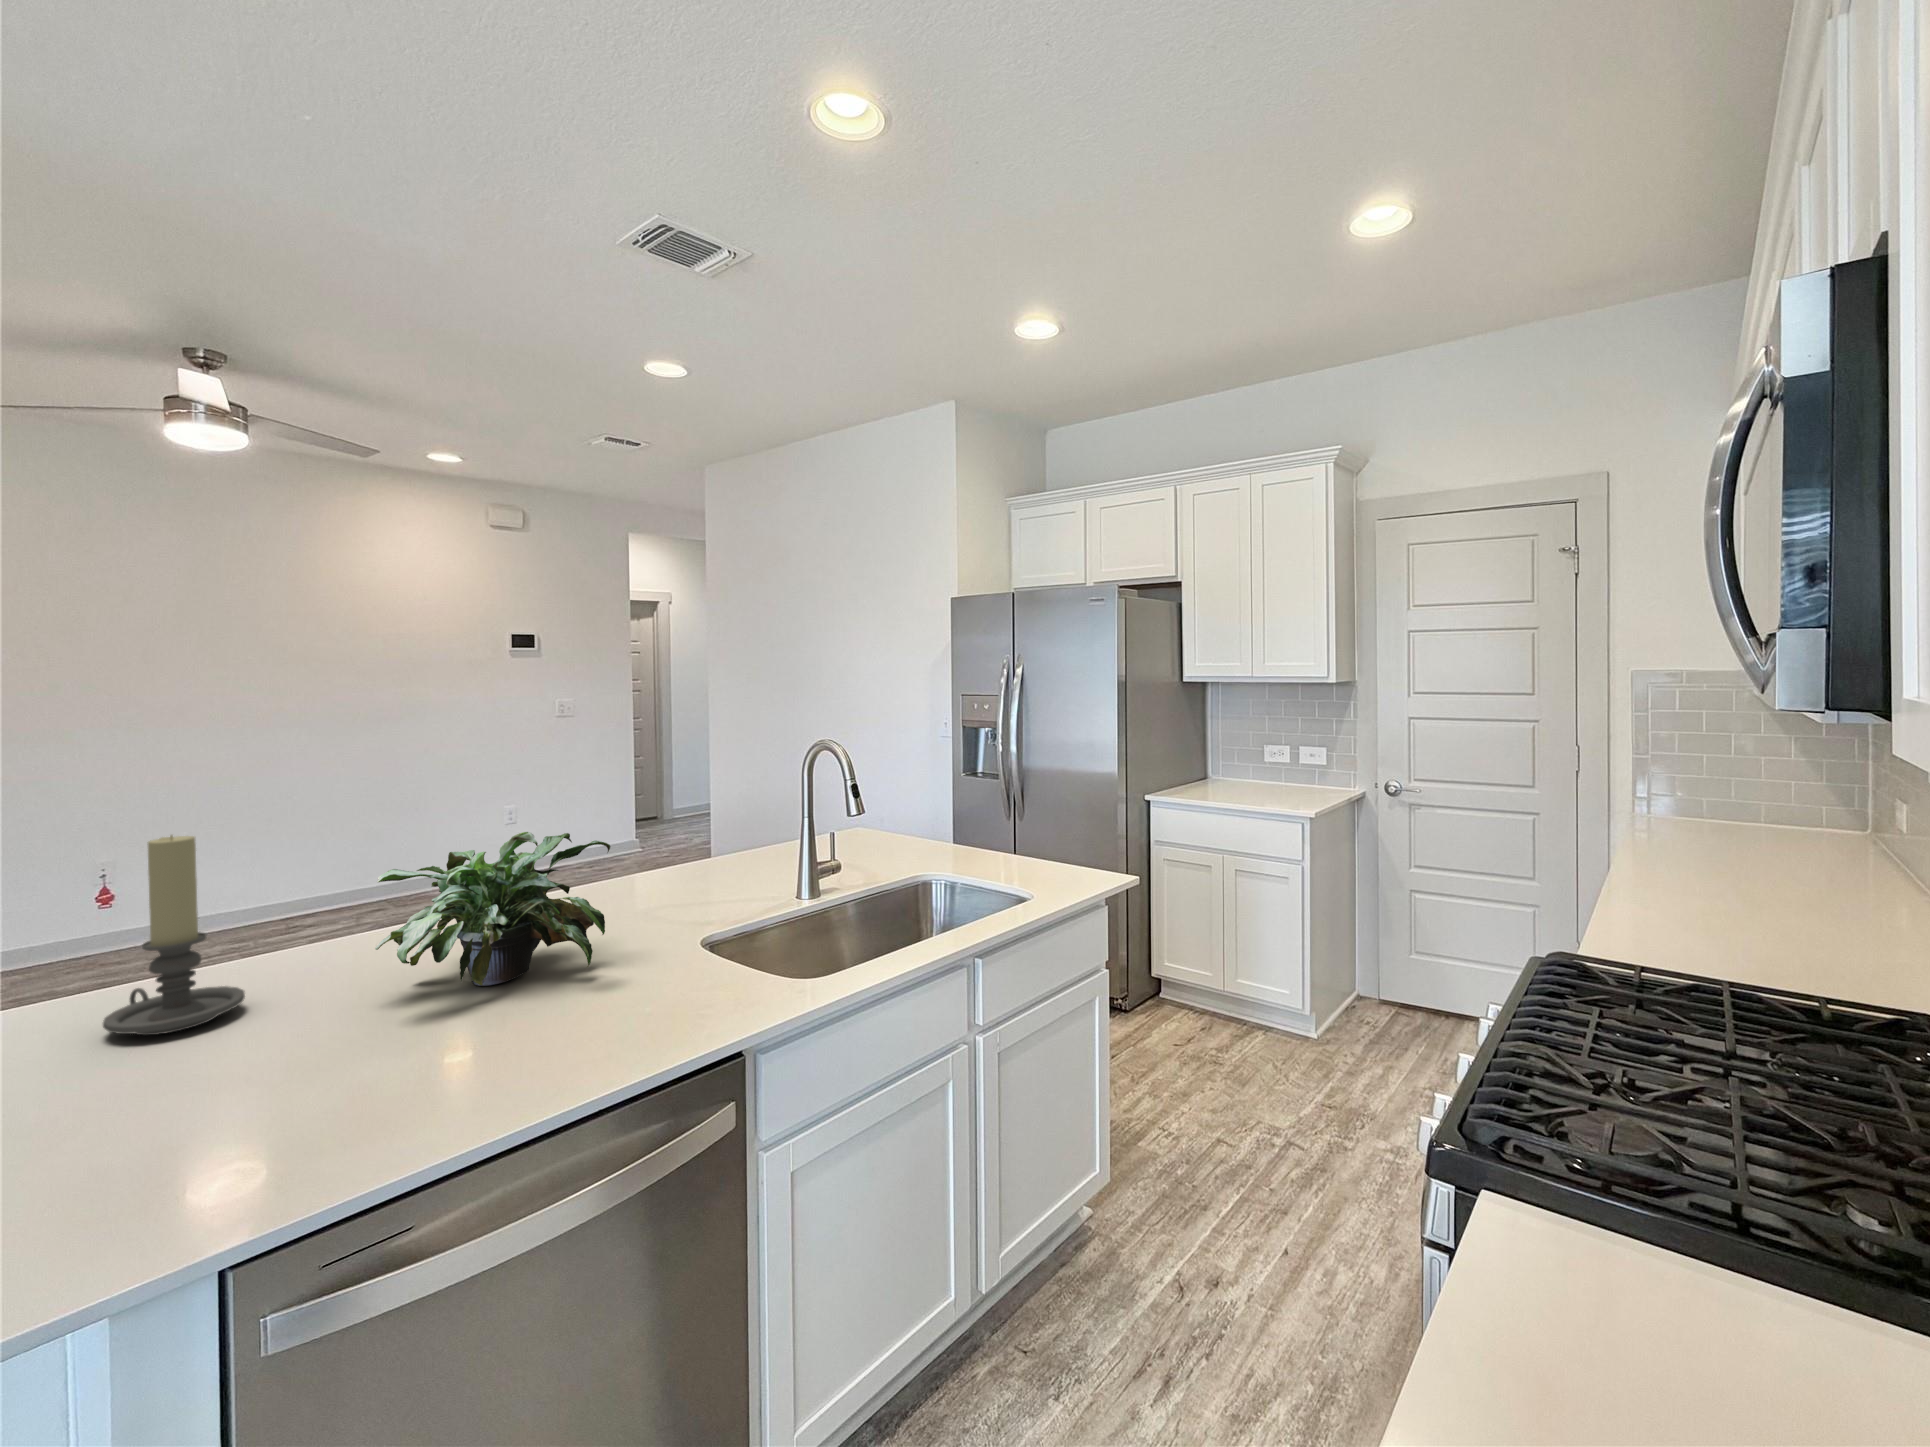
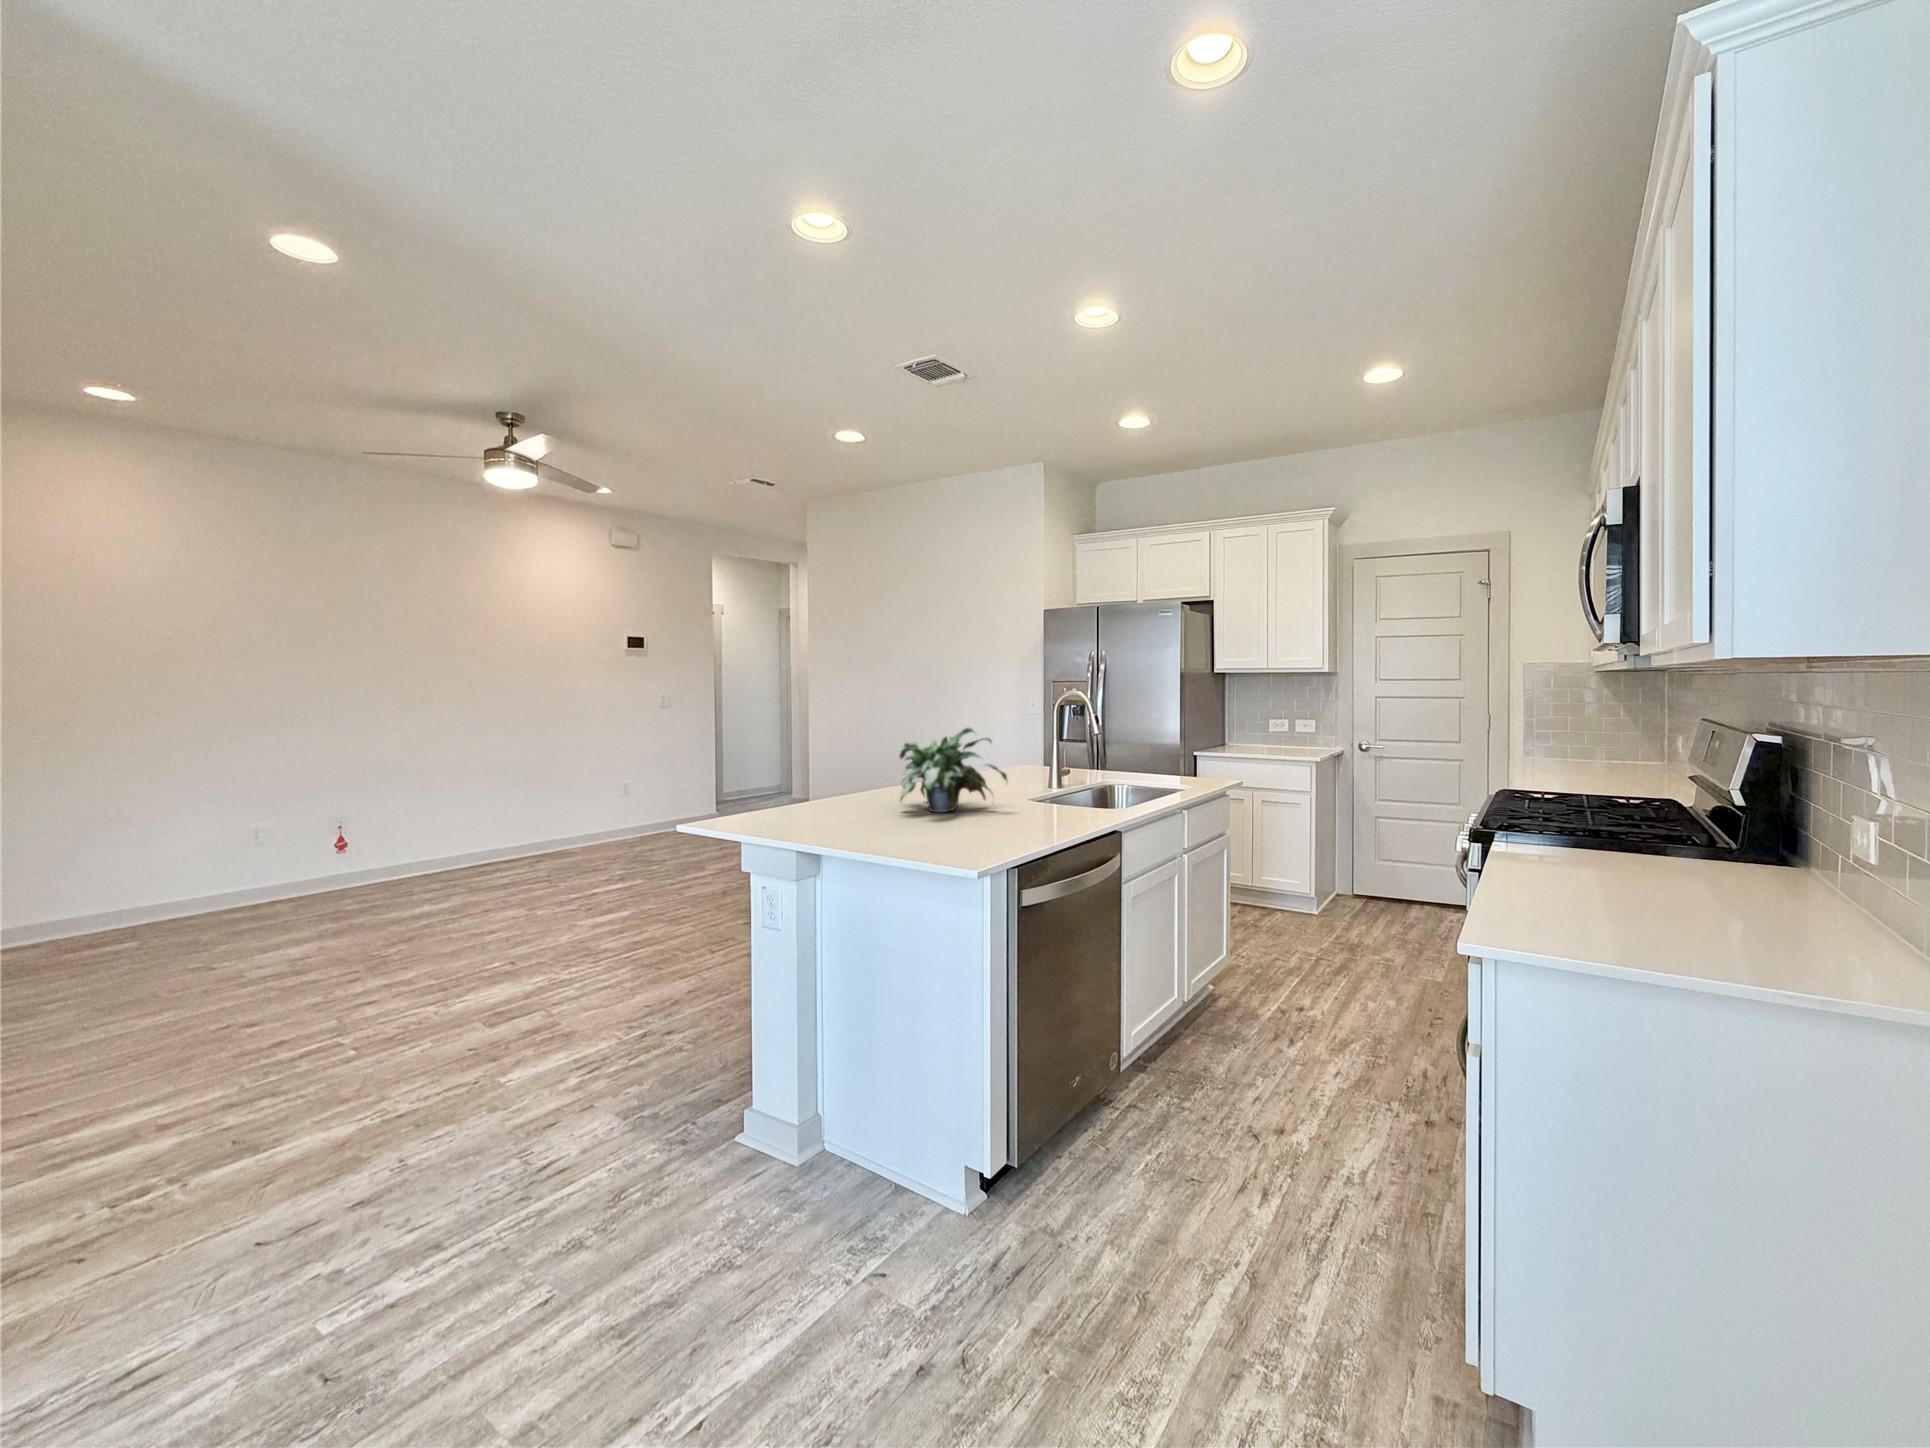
candle holder: present [103,835,245,1035] -> none [775,721,837,824]

